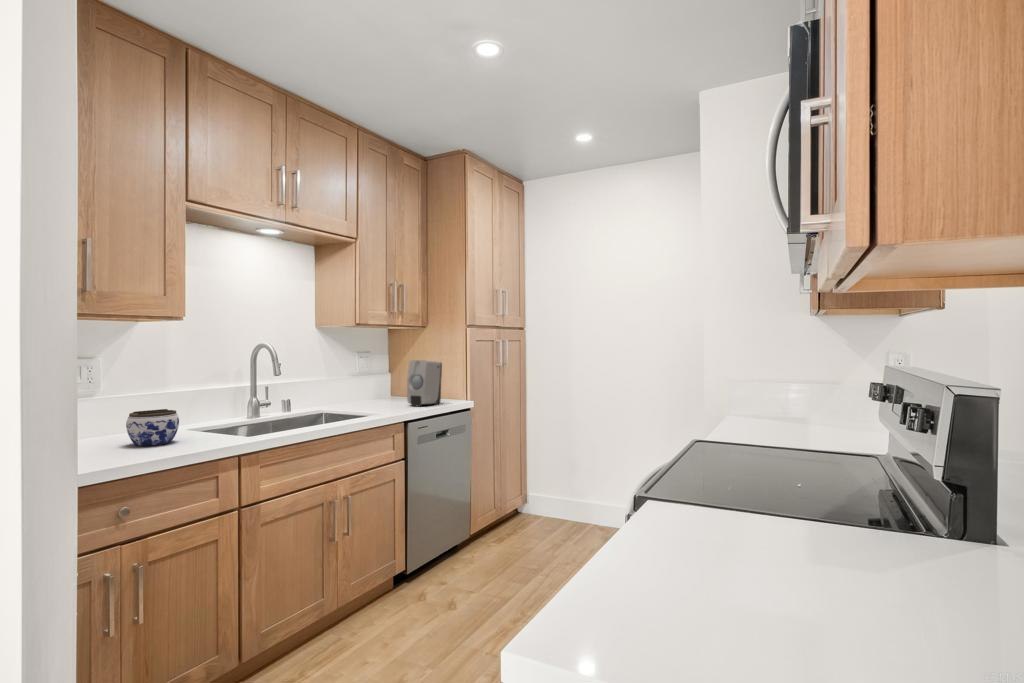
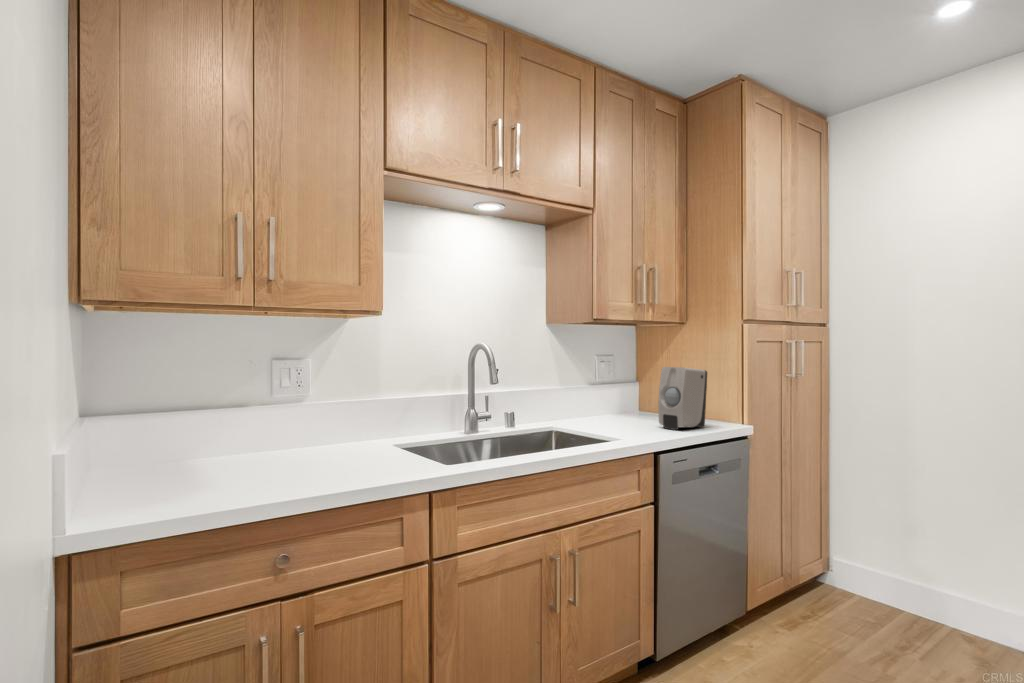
jar: present [126,409,179,446] -> none [317,423,372,468]

